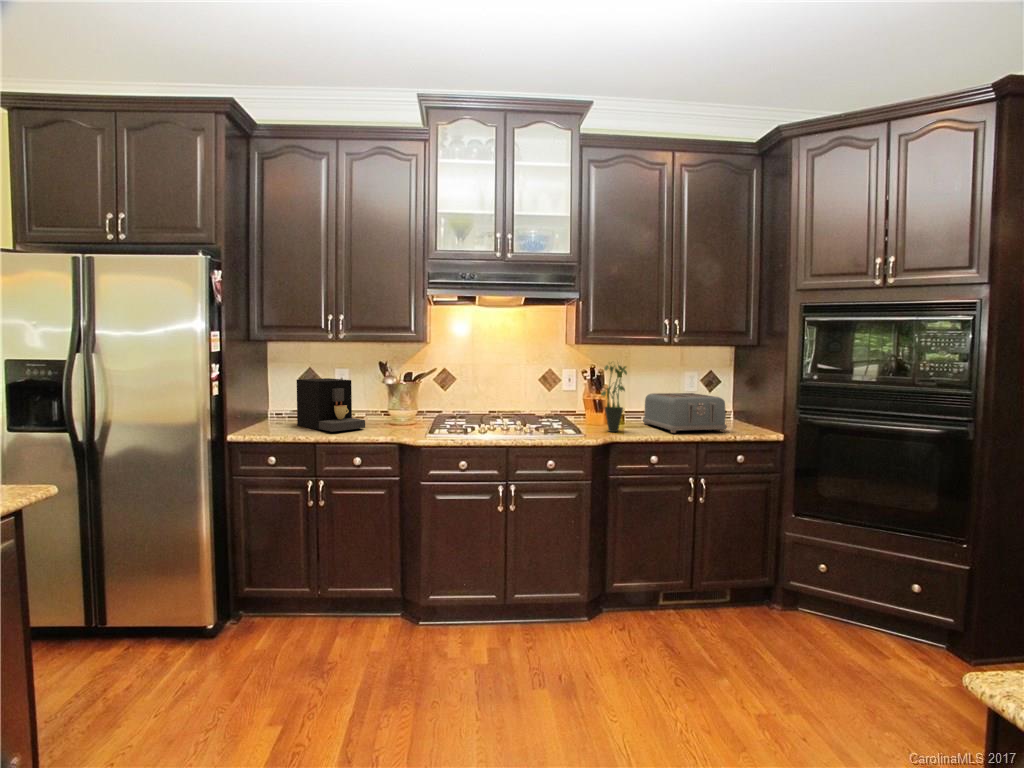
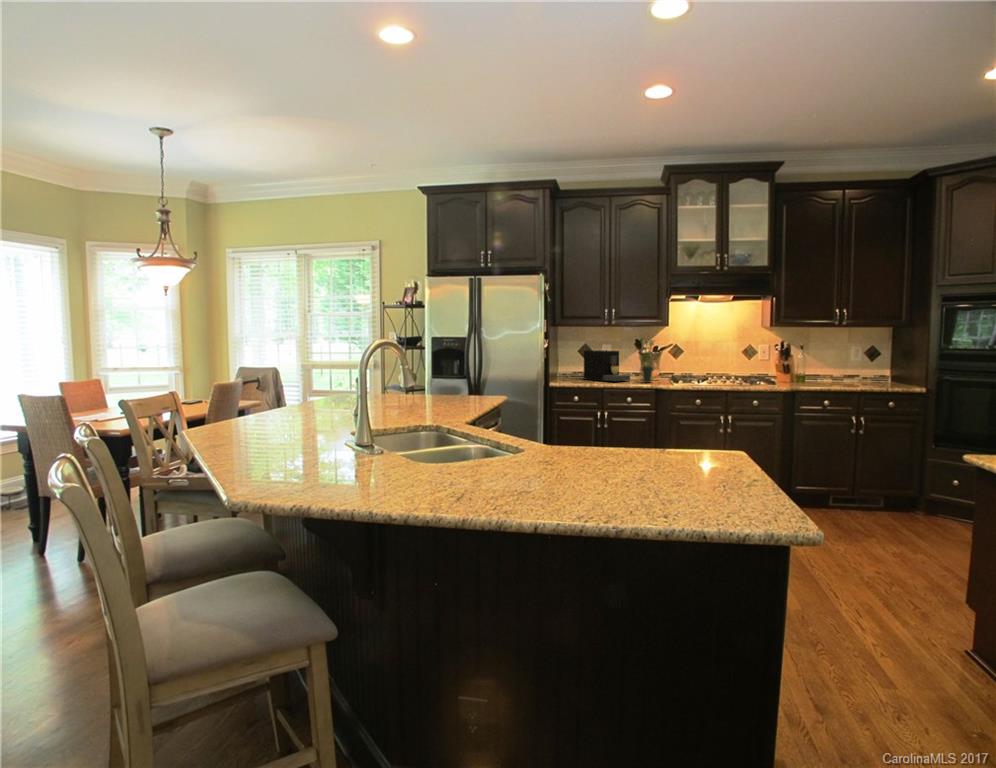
potted plant: present [601,365,627,432] -> present [639,340,654,383]
toaster: present [643,393,727,433] -> none [819,361,883,386]

